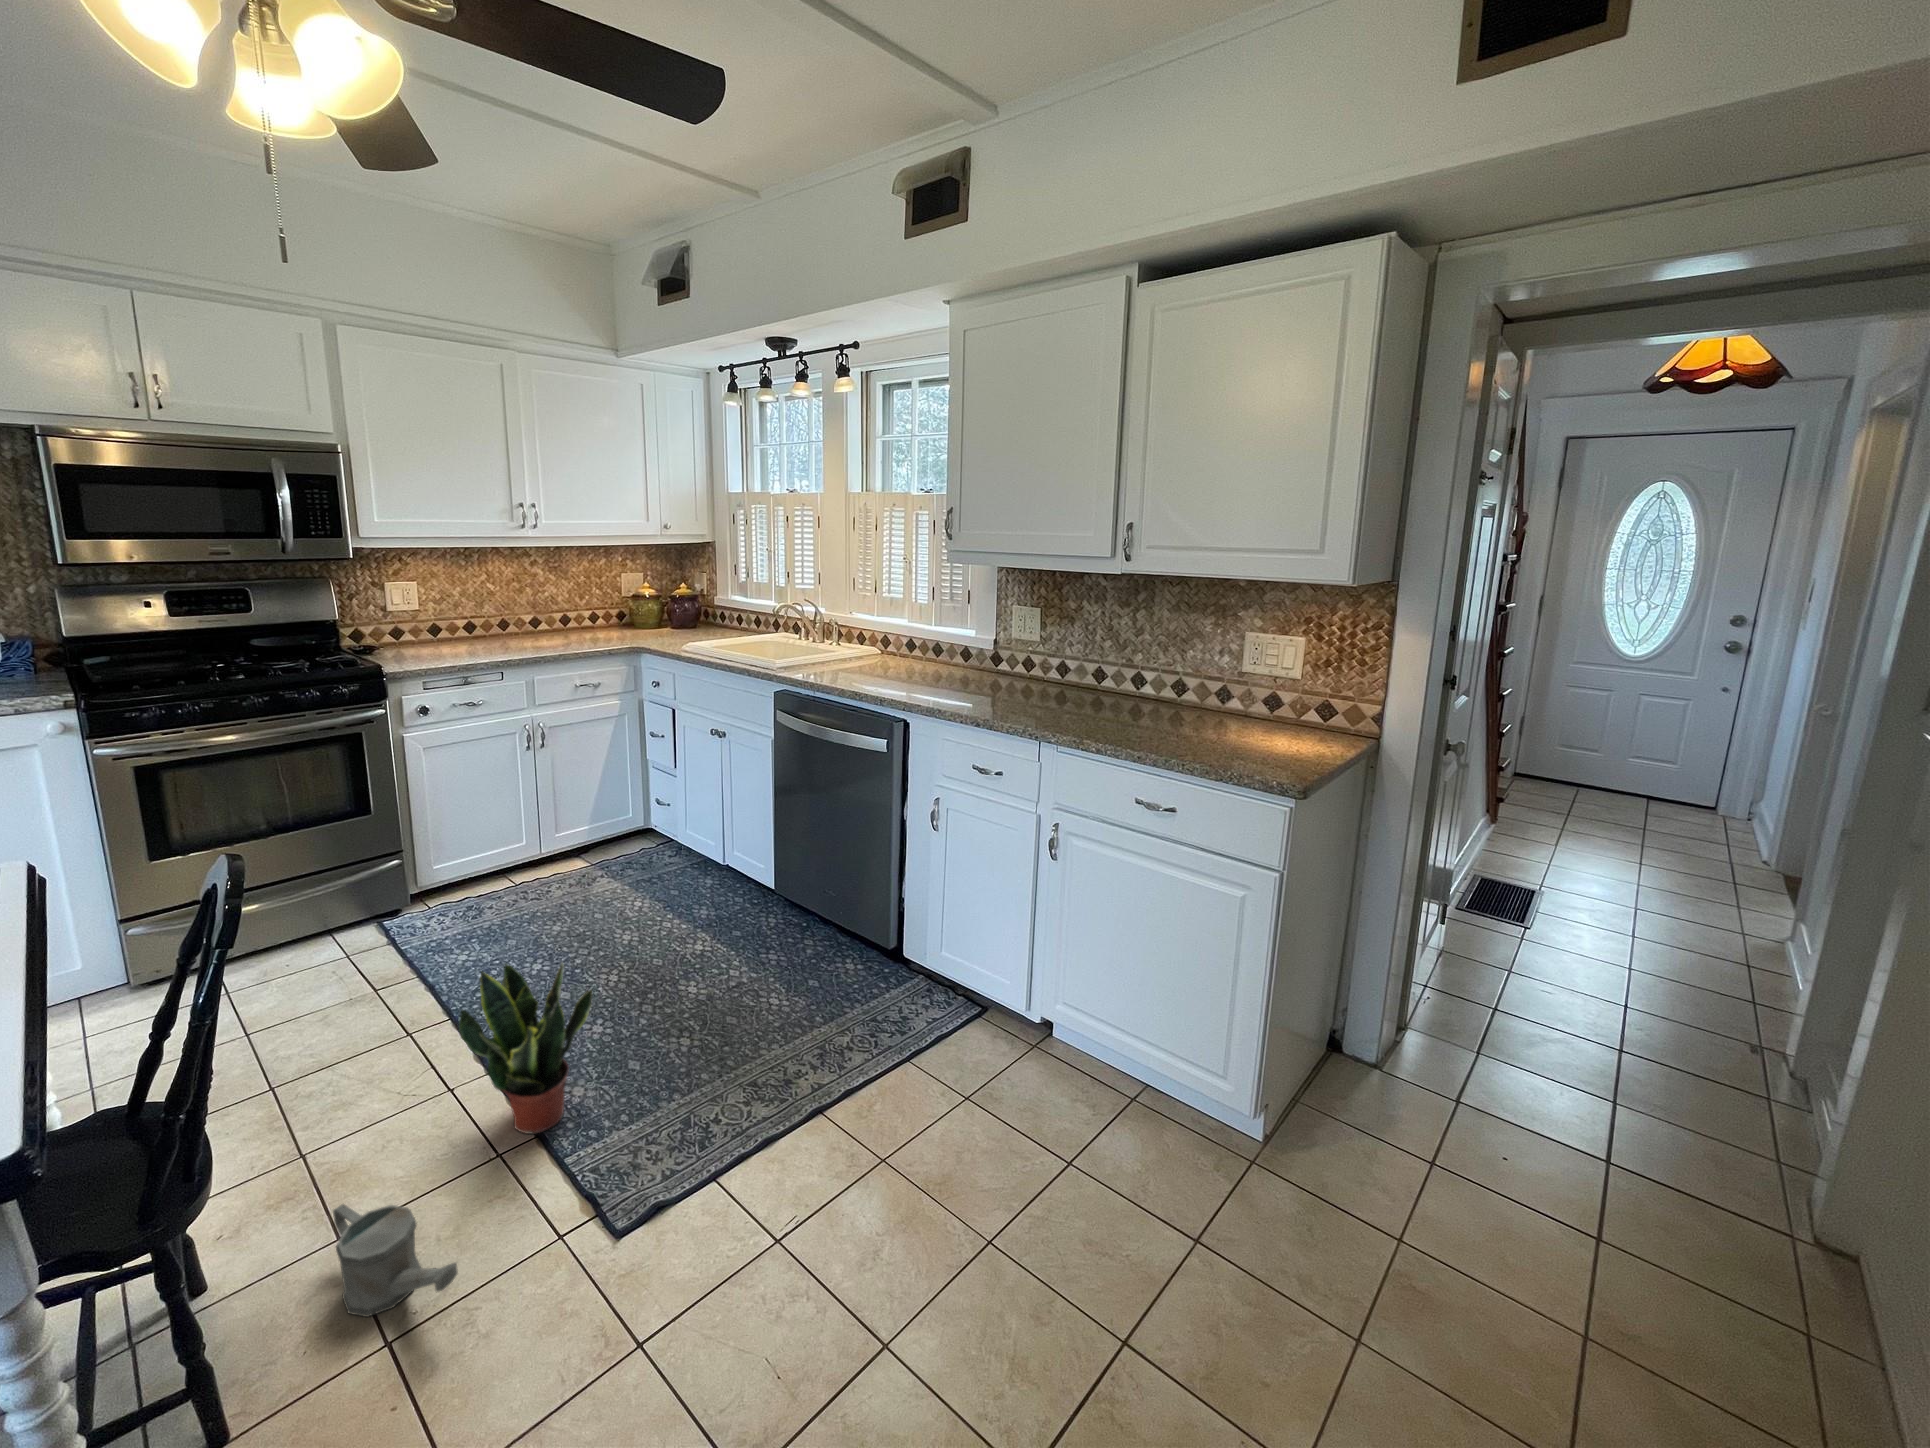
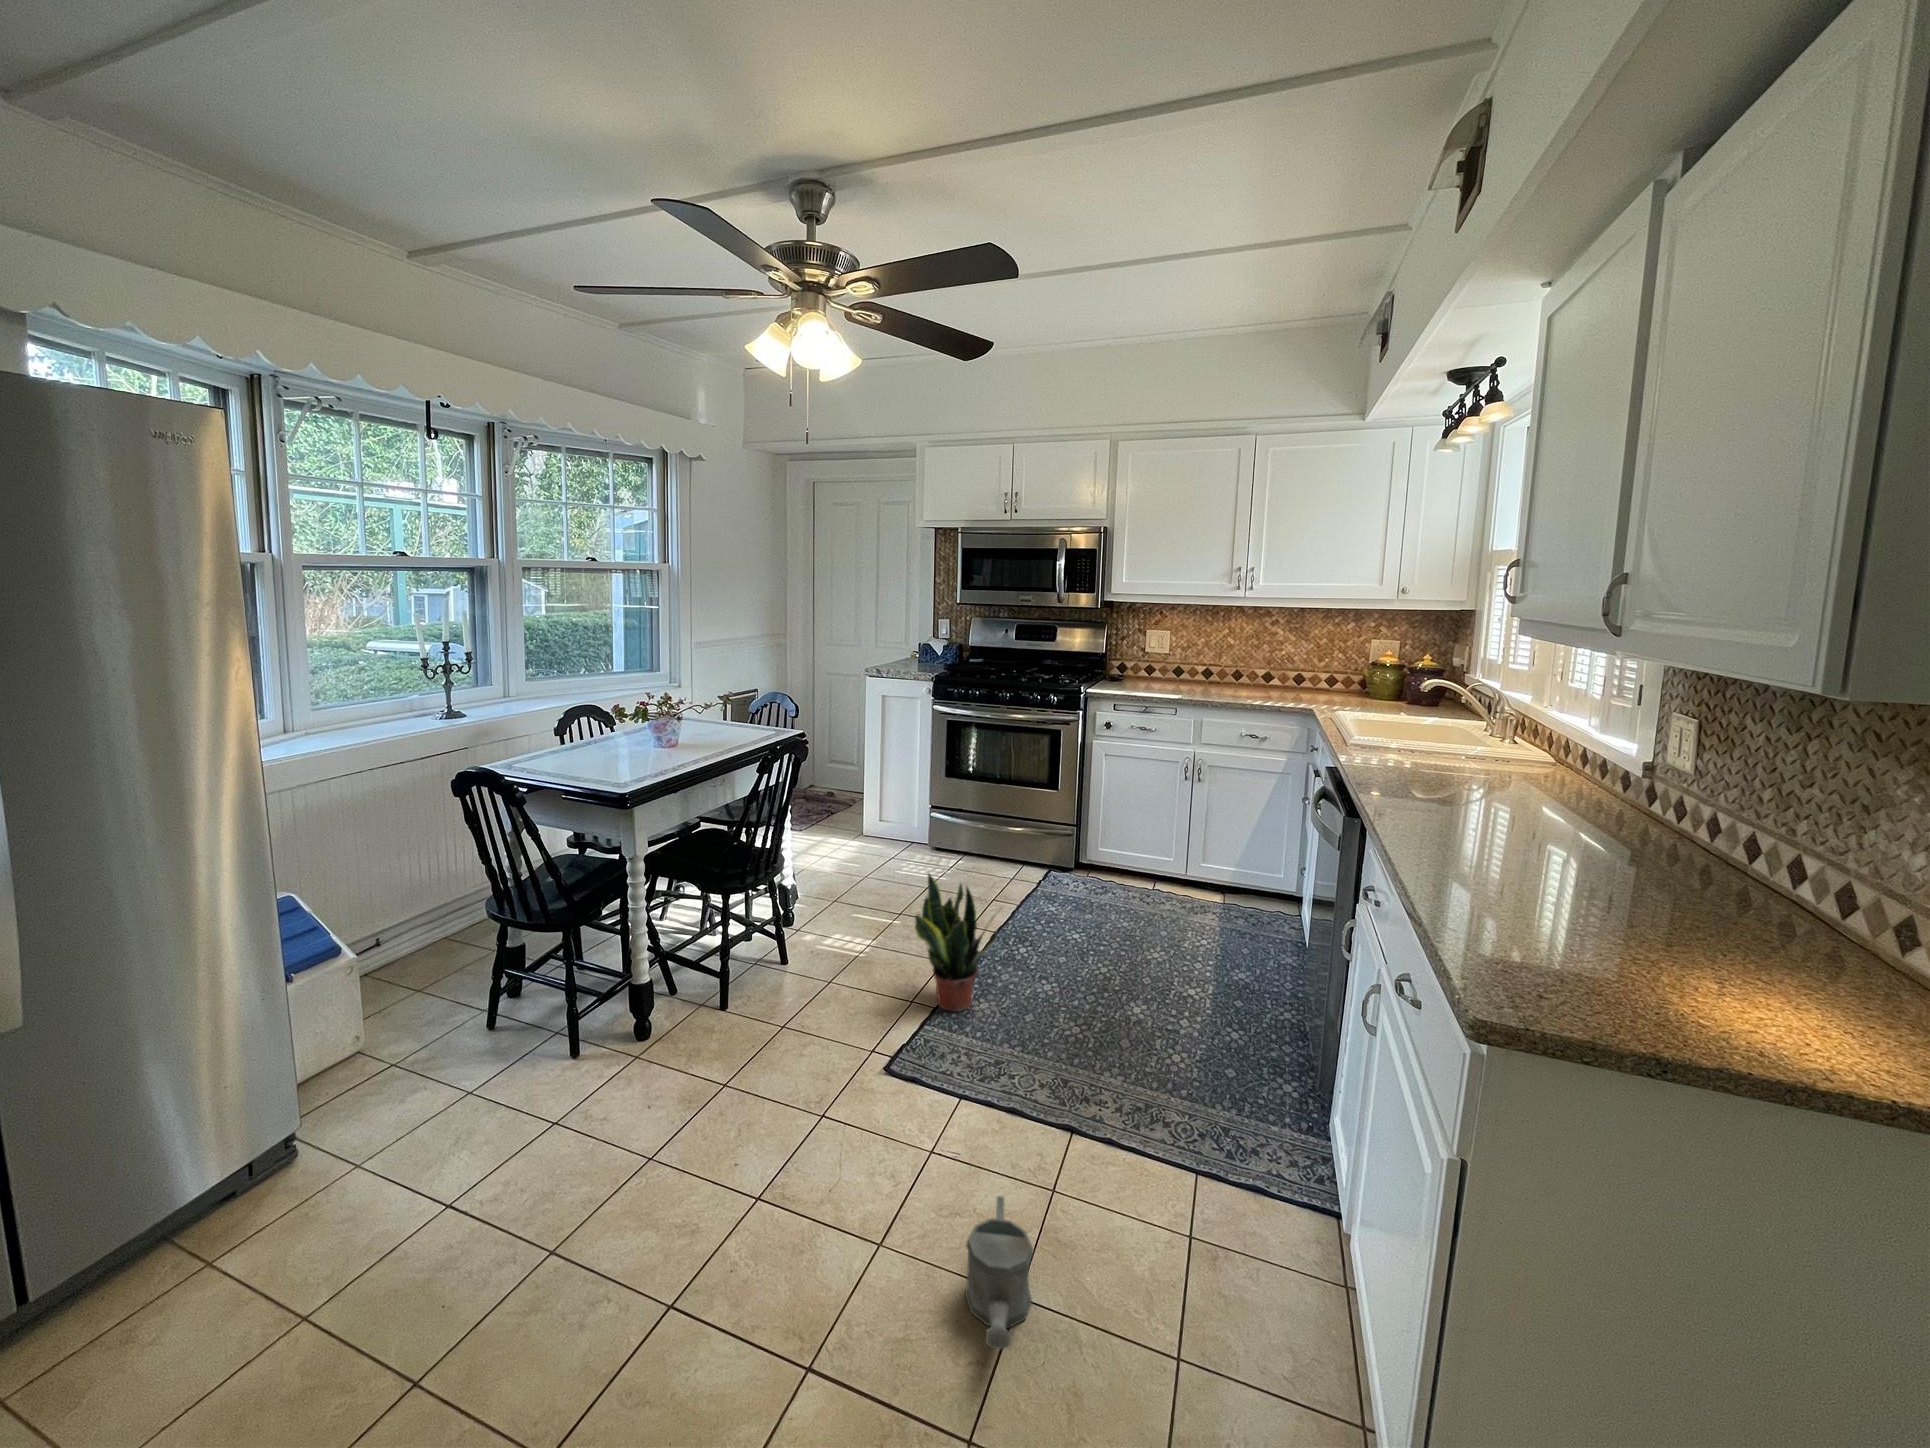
watering can: present [333,1204,458,1317] -> present [965,1196,1033,1349]

